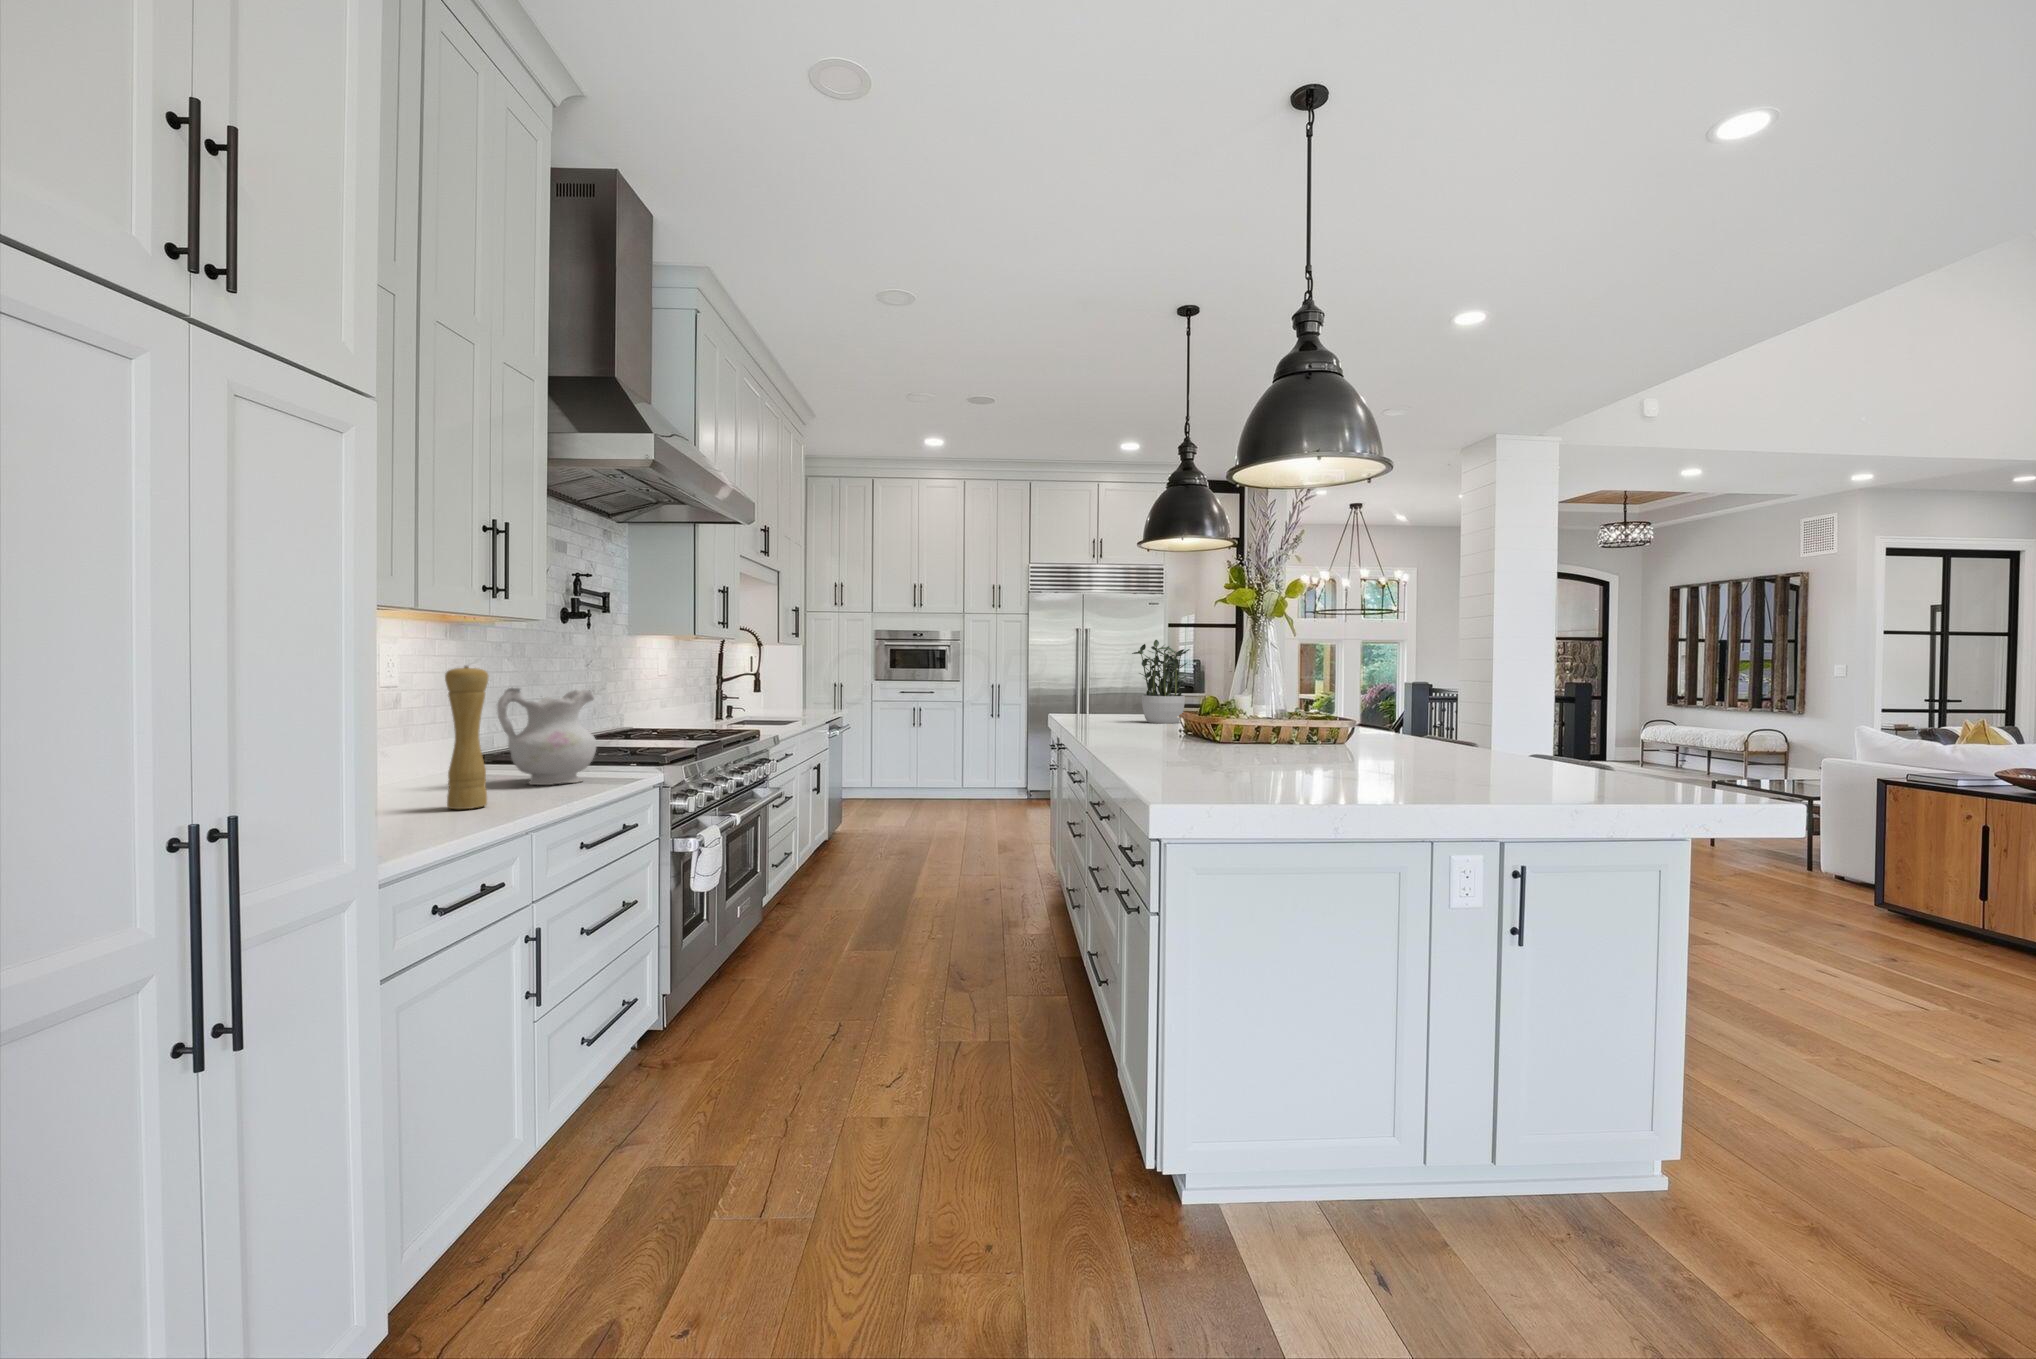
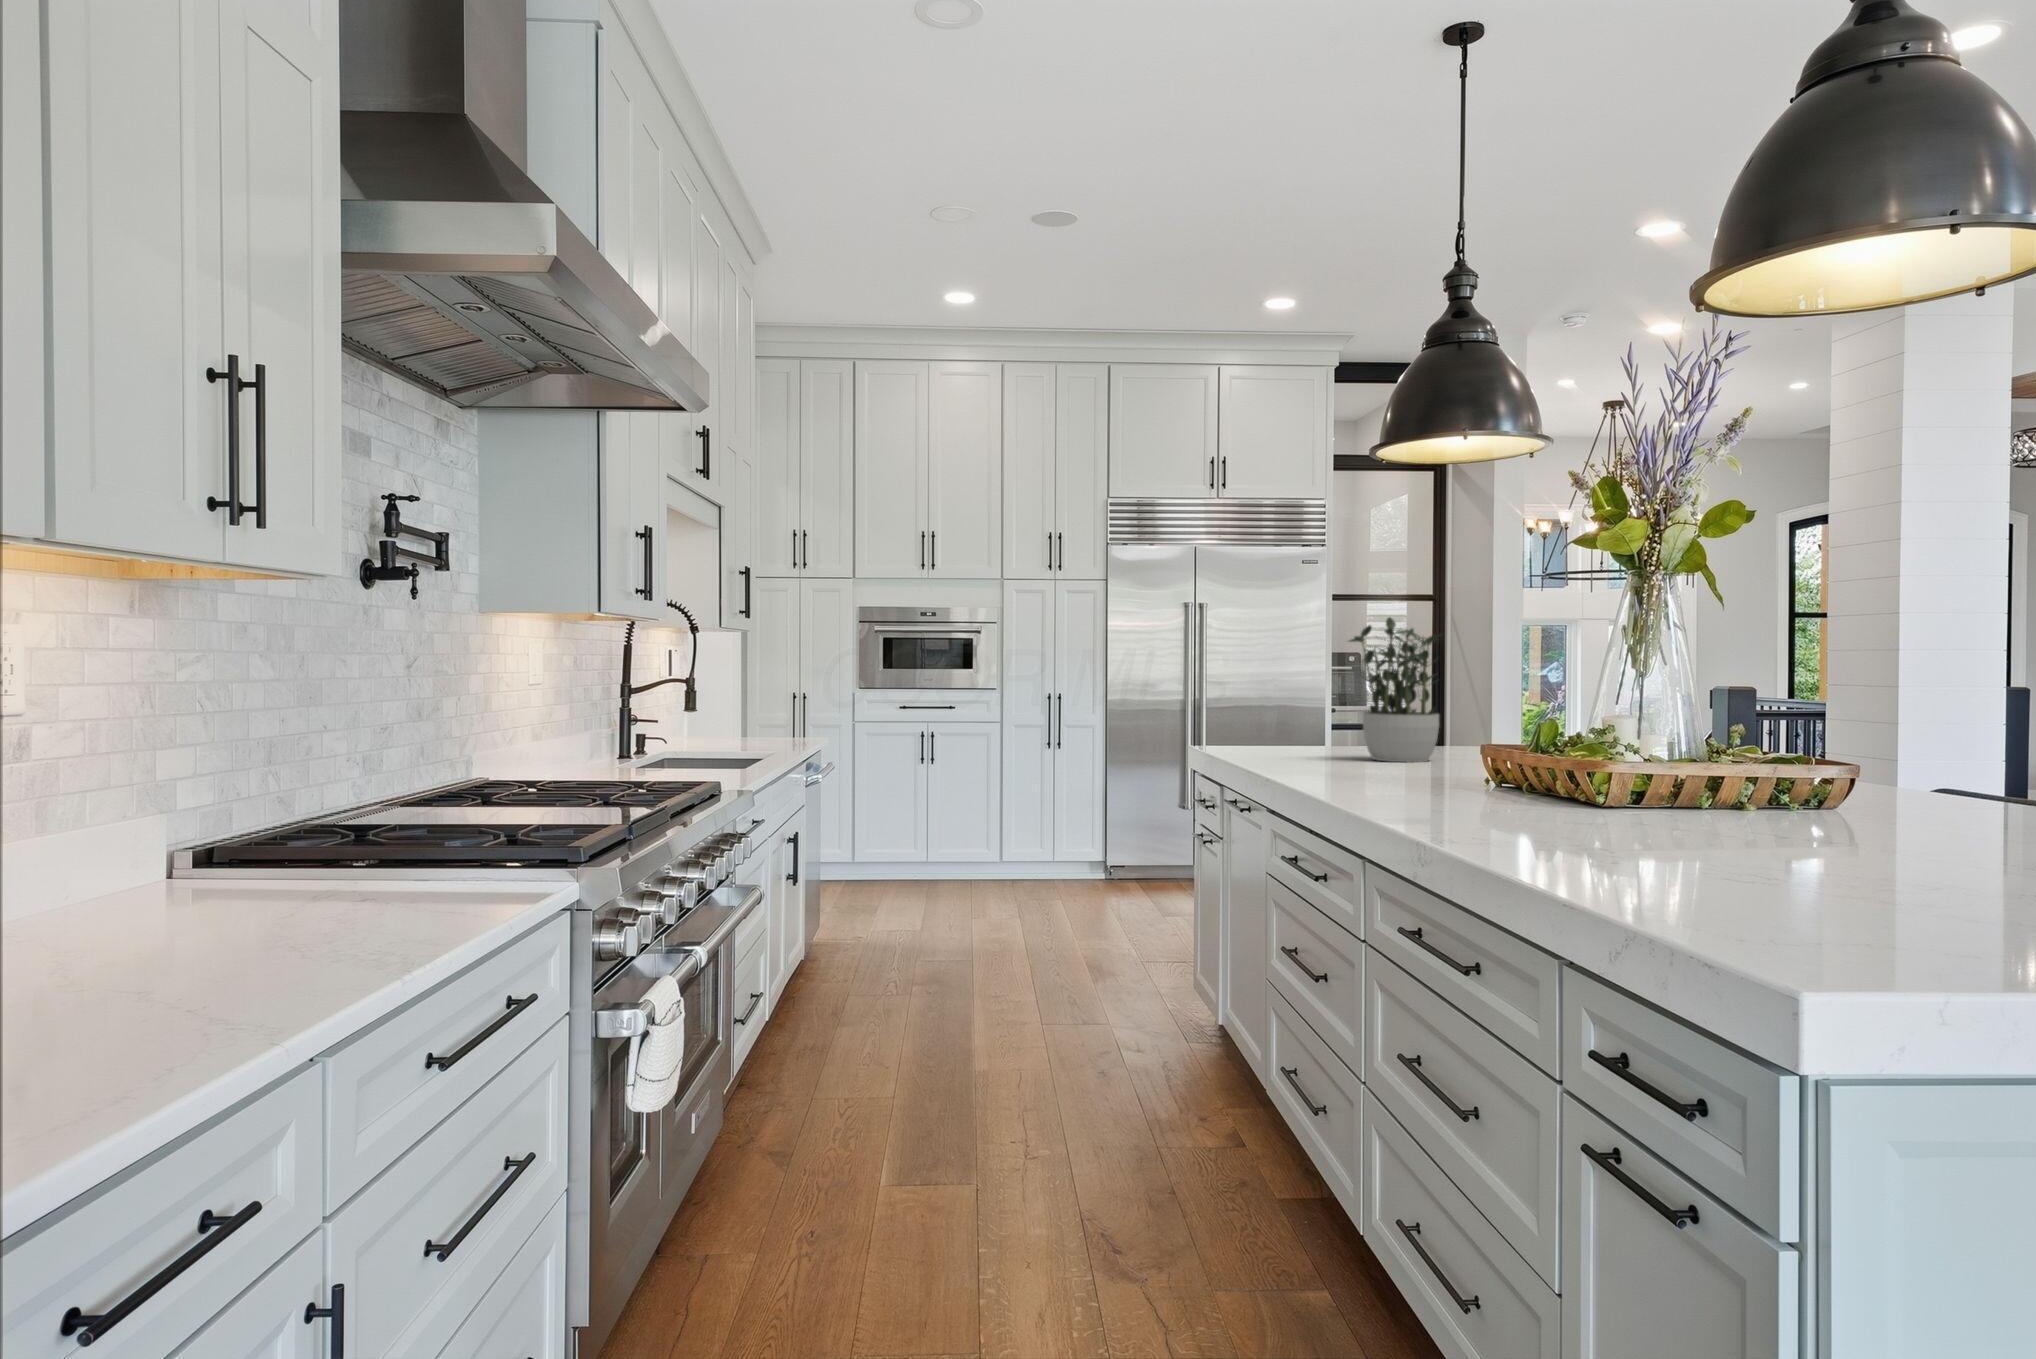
pepper mill: present [445,666,488,809] -> none [111,672,215,1010]
ceramic pitcher: present [497,688,596,785] -> none [239,715,447,923]

